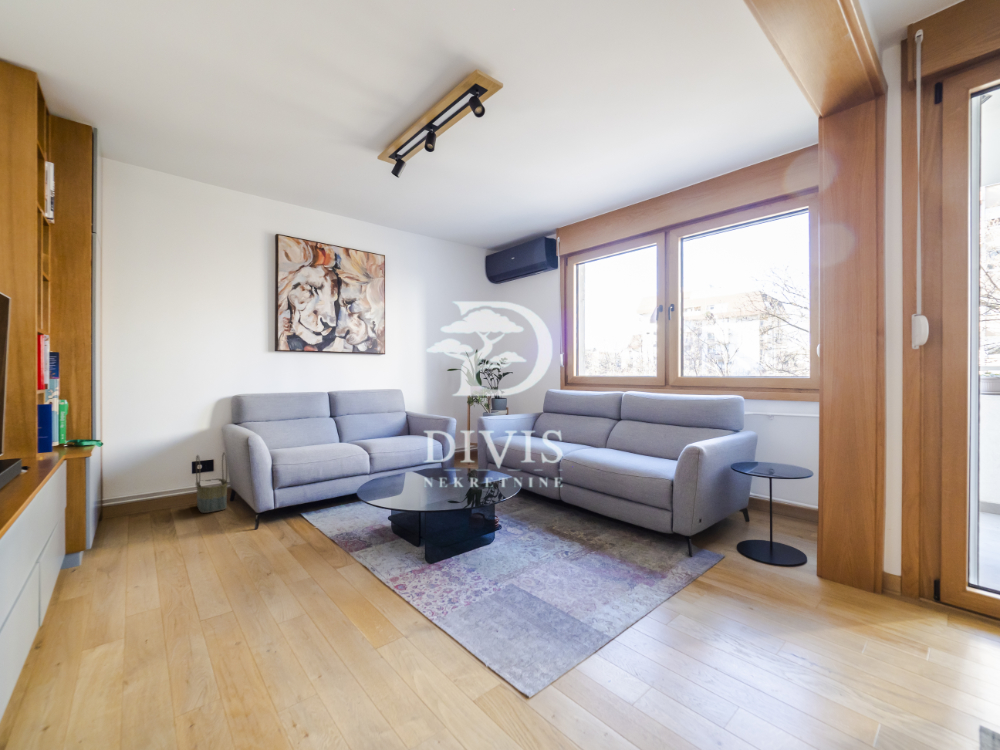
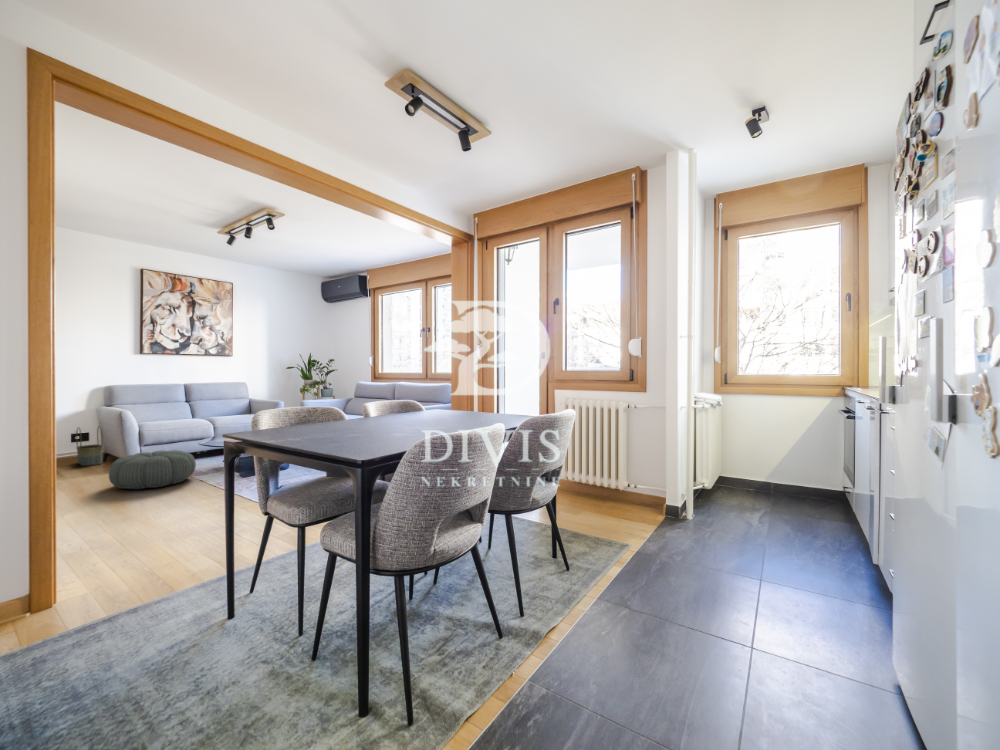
pouf: none [217,507,355,593] -> present [109,450,196,489]

